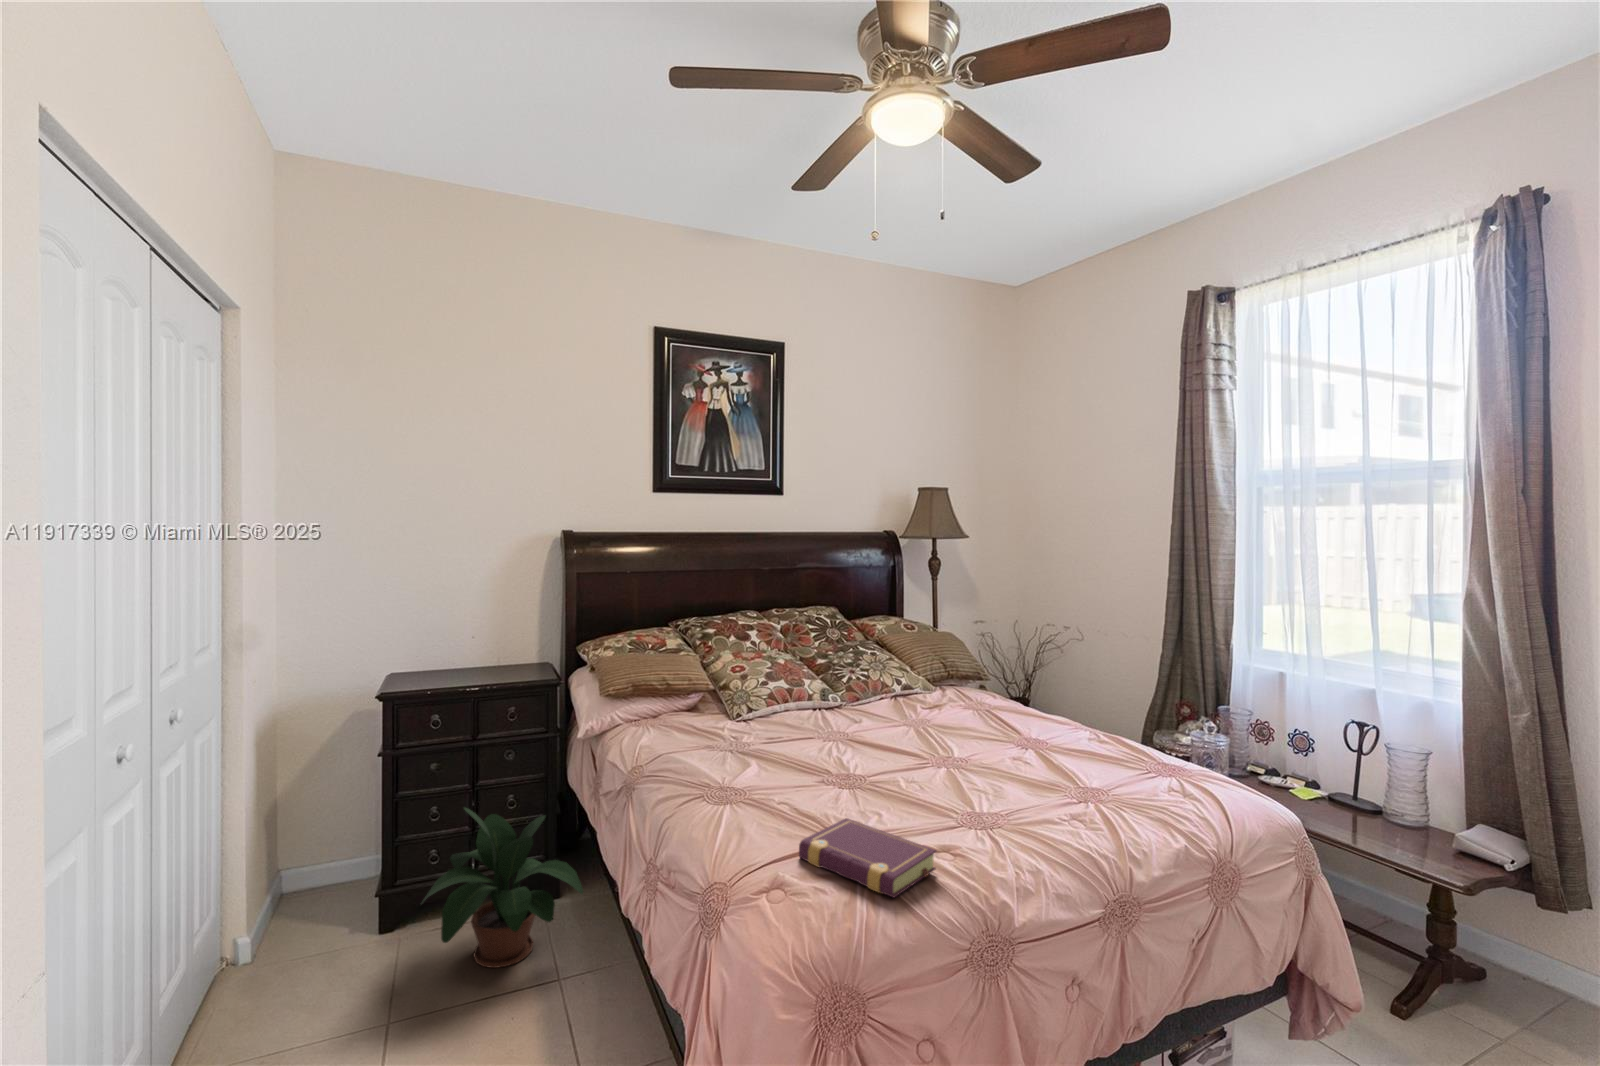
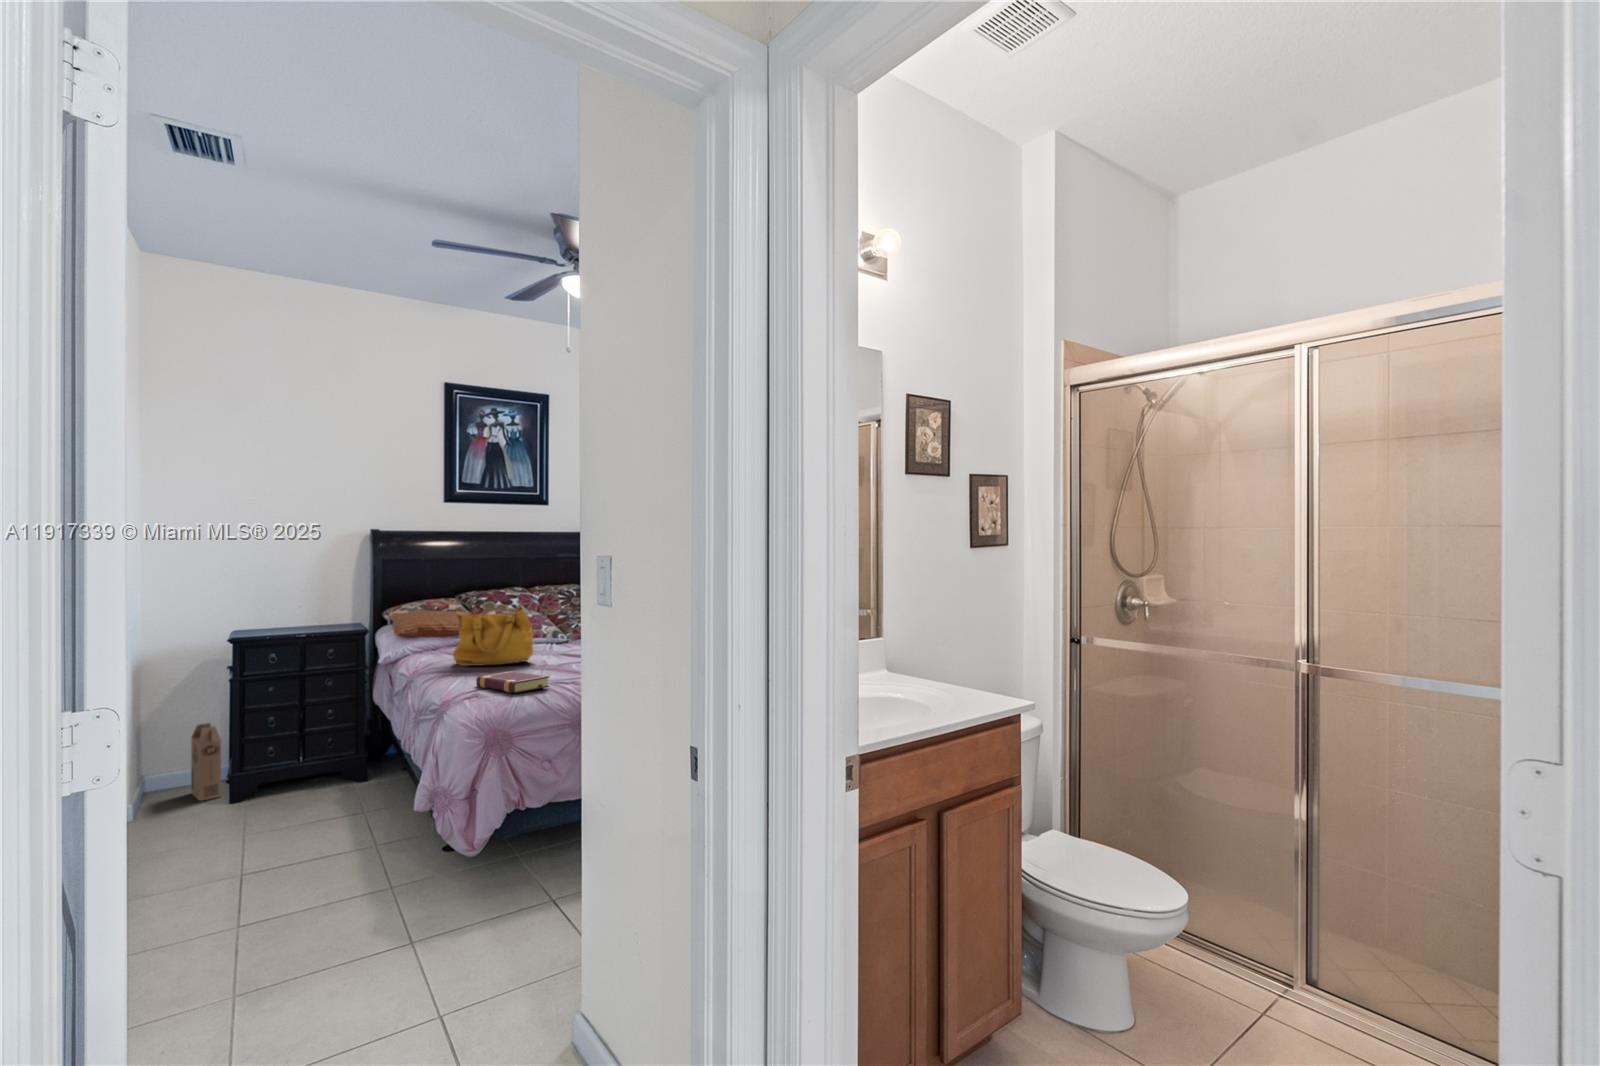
handbag: none [715,668,833,777] -> present [453,605,533,666]
cardboard box: none [326,806,365,927] -> present [191,723,221,801]
potted plant: present [422,808,583,968] -> none [262,706,379,811]

